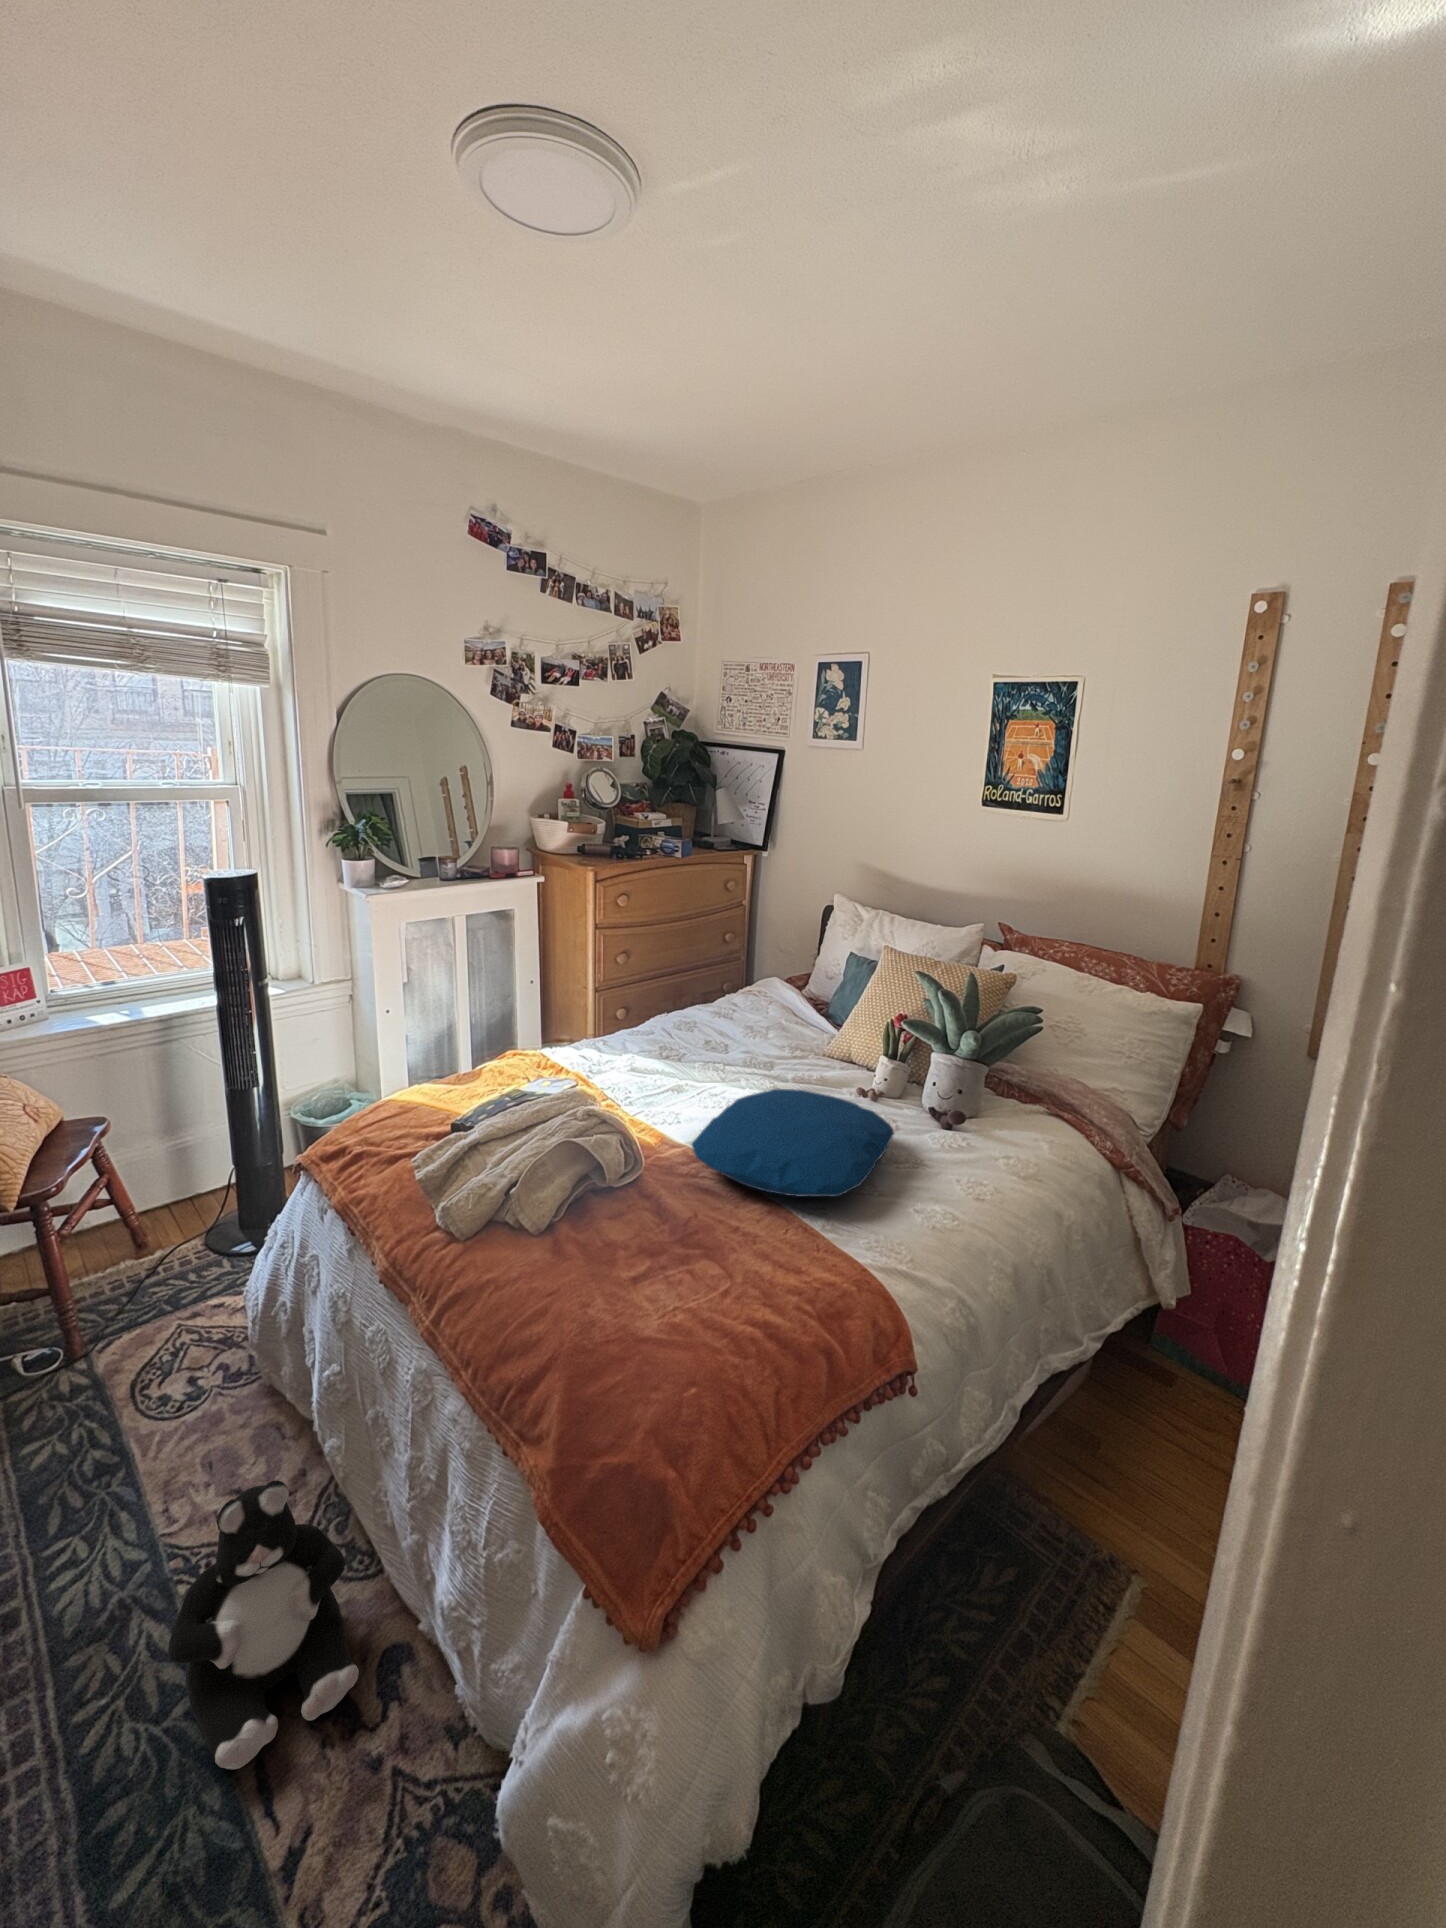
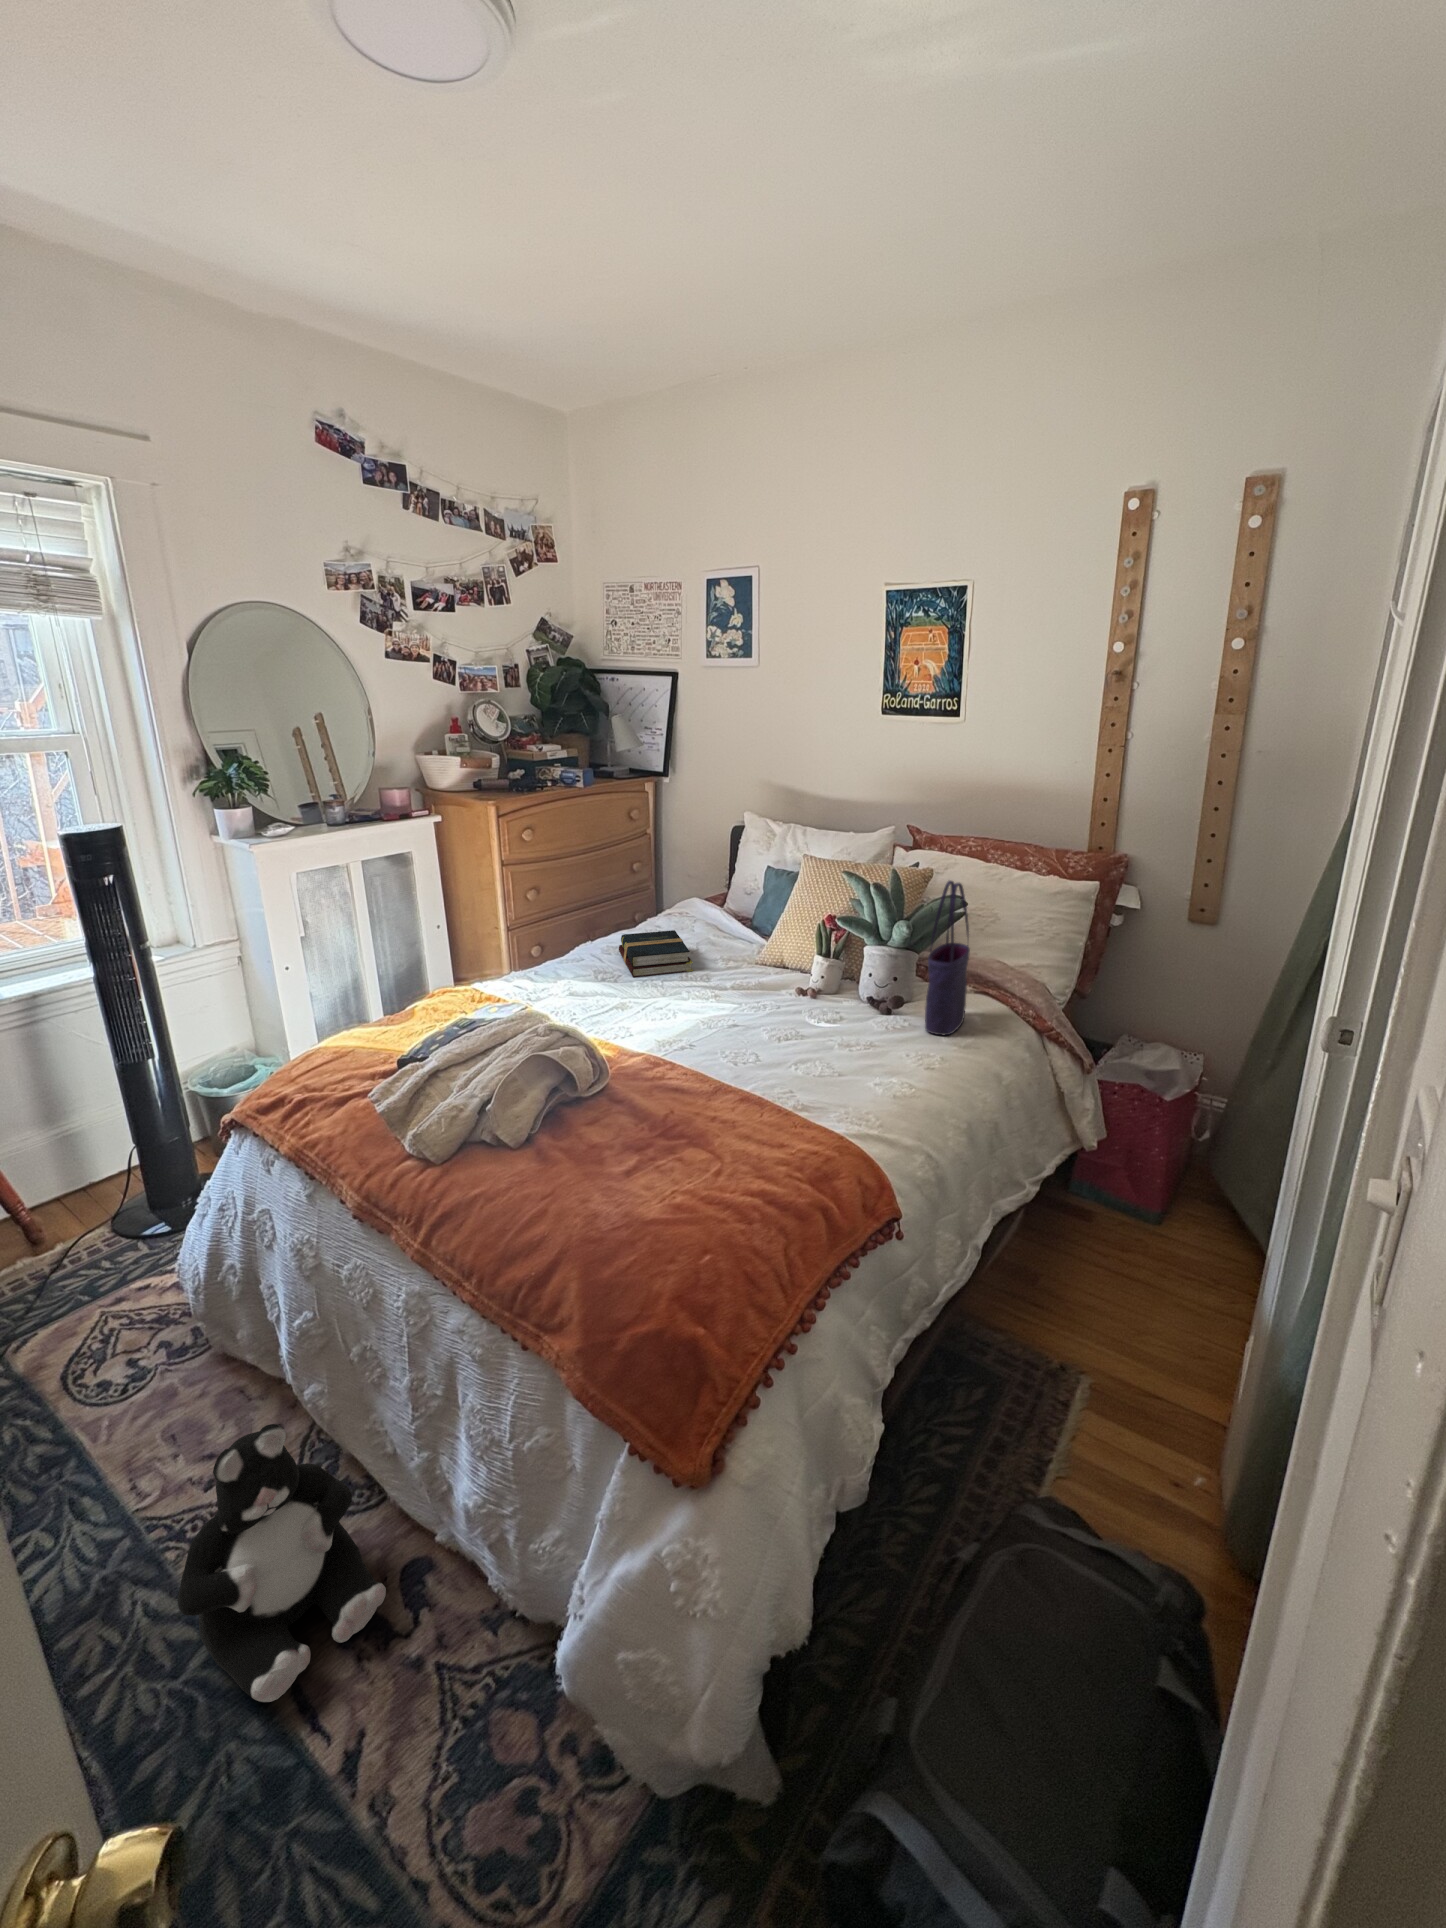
tote bag: none [984,997,1040,1162] -> present [925,881,970,1035]
hardback book: none [692,1012,760,1058] -> present [619,930,693,977]
pillow: present [692,1089,894,1196] -> none [652,990,843,1083]

